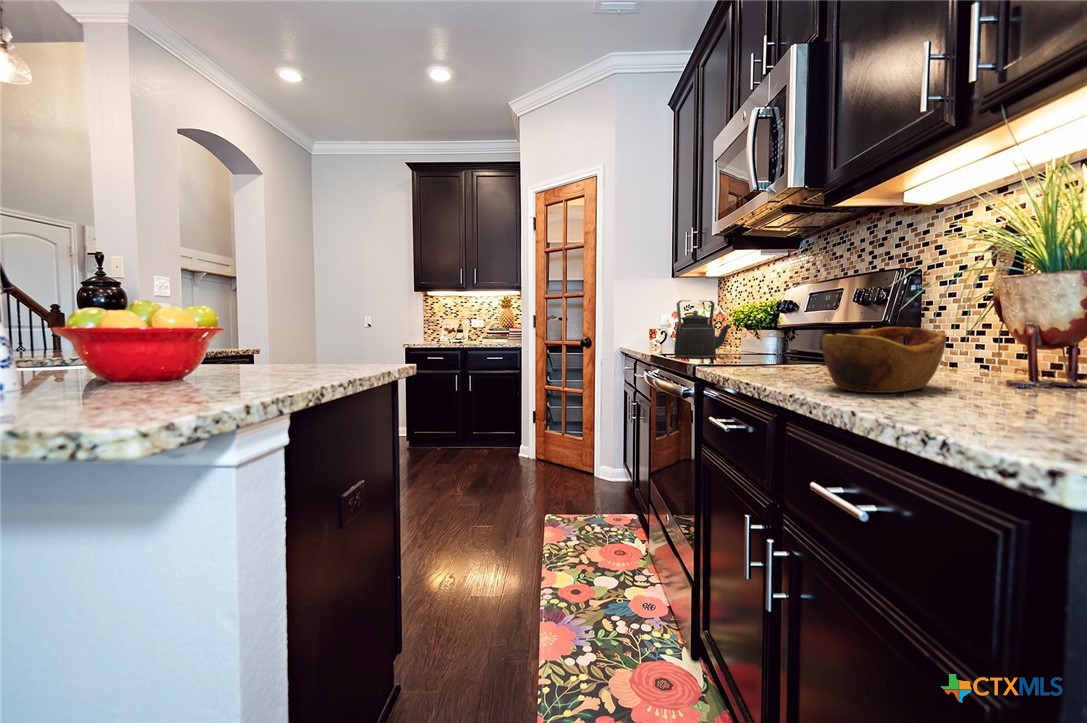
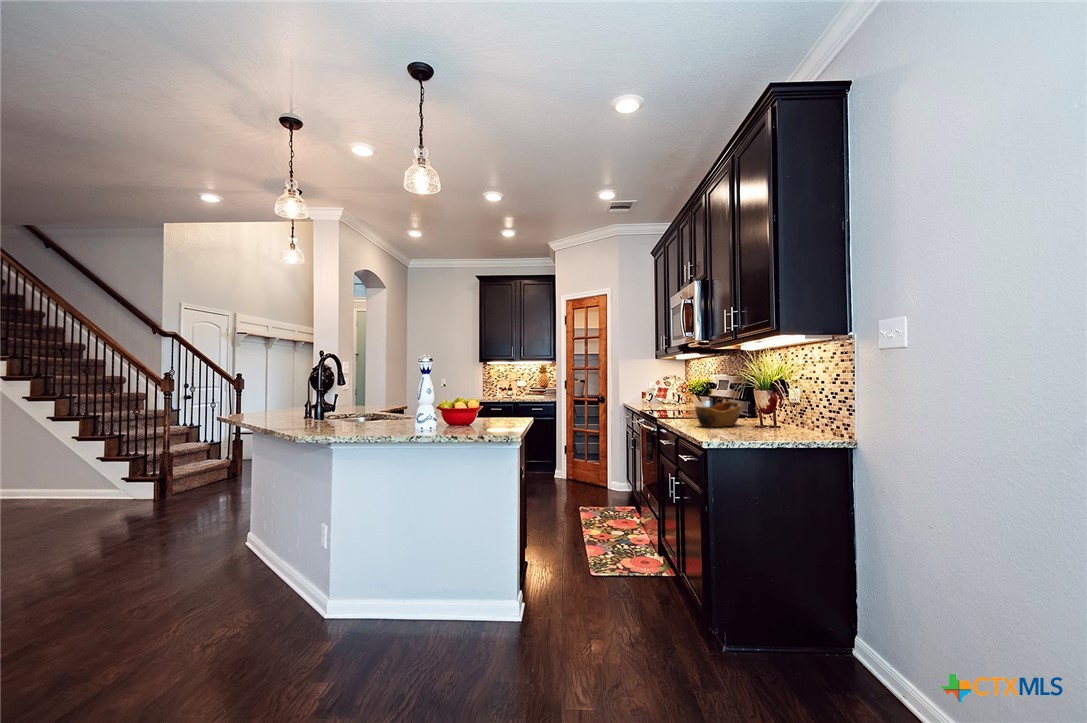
kettle: present [674,300,731,358] -> none [653,380,684,412]

